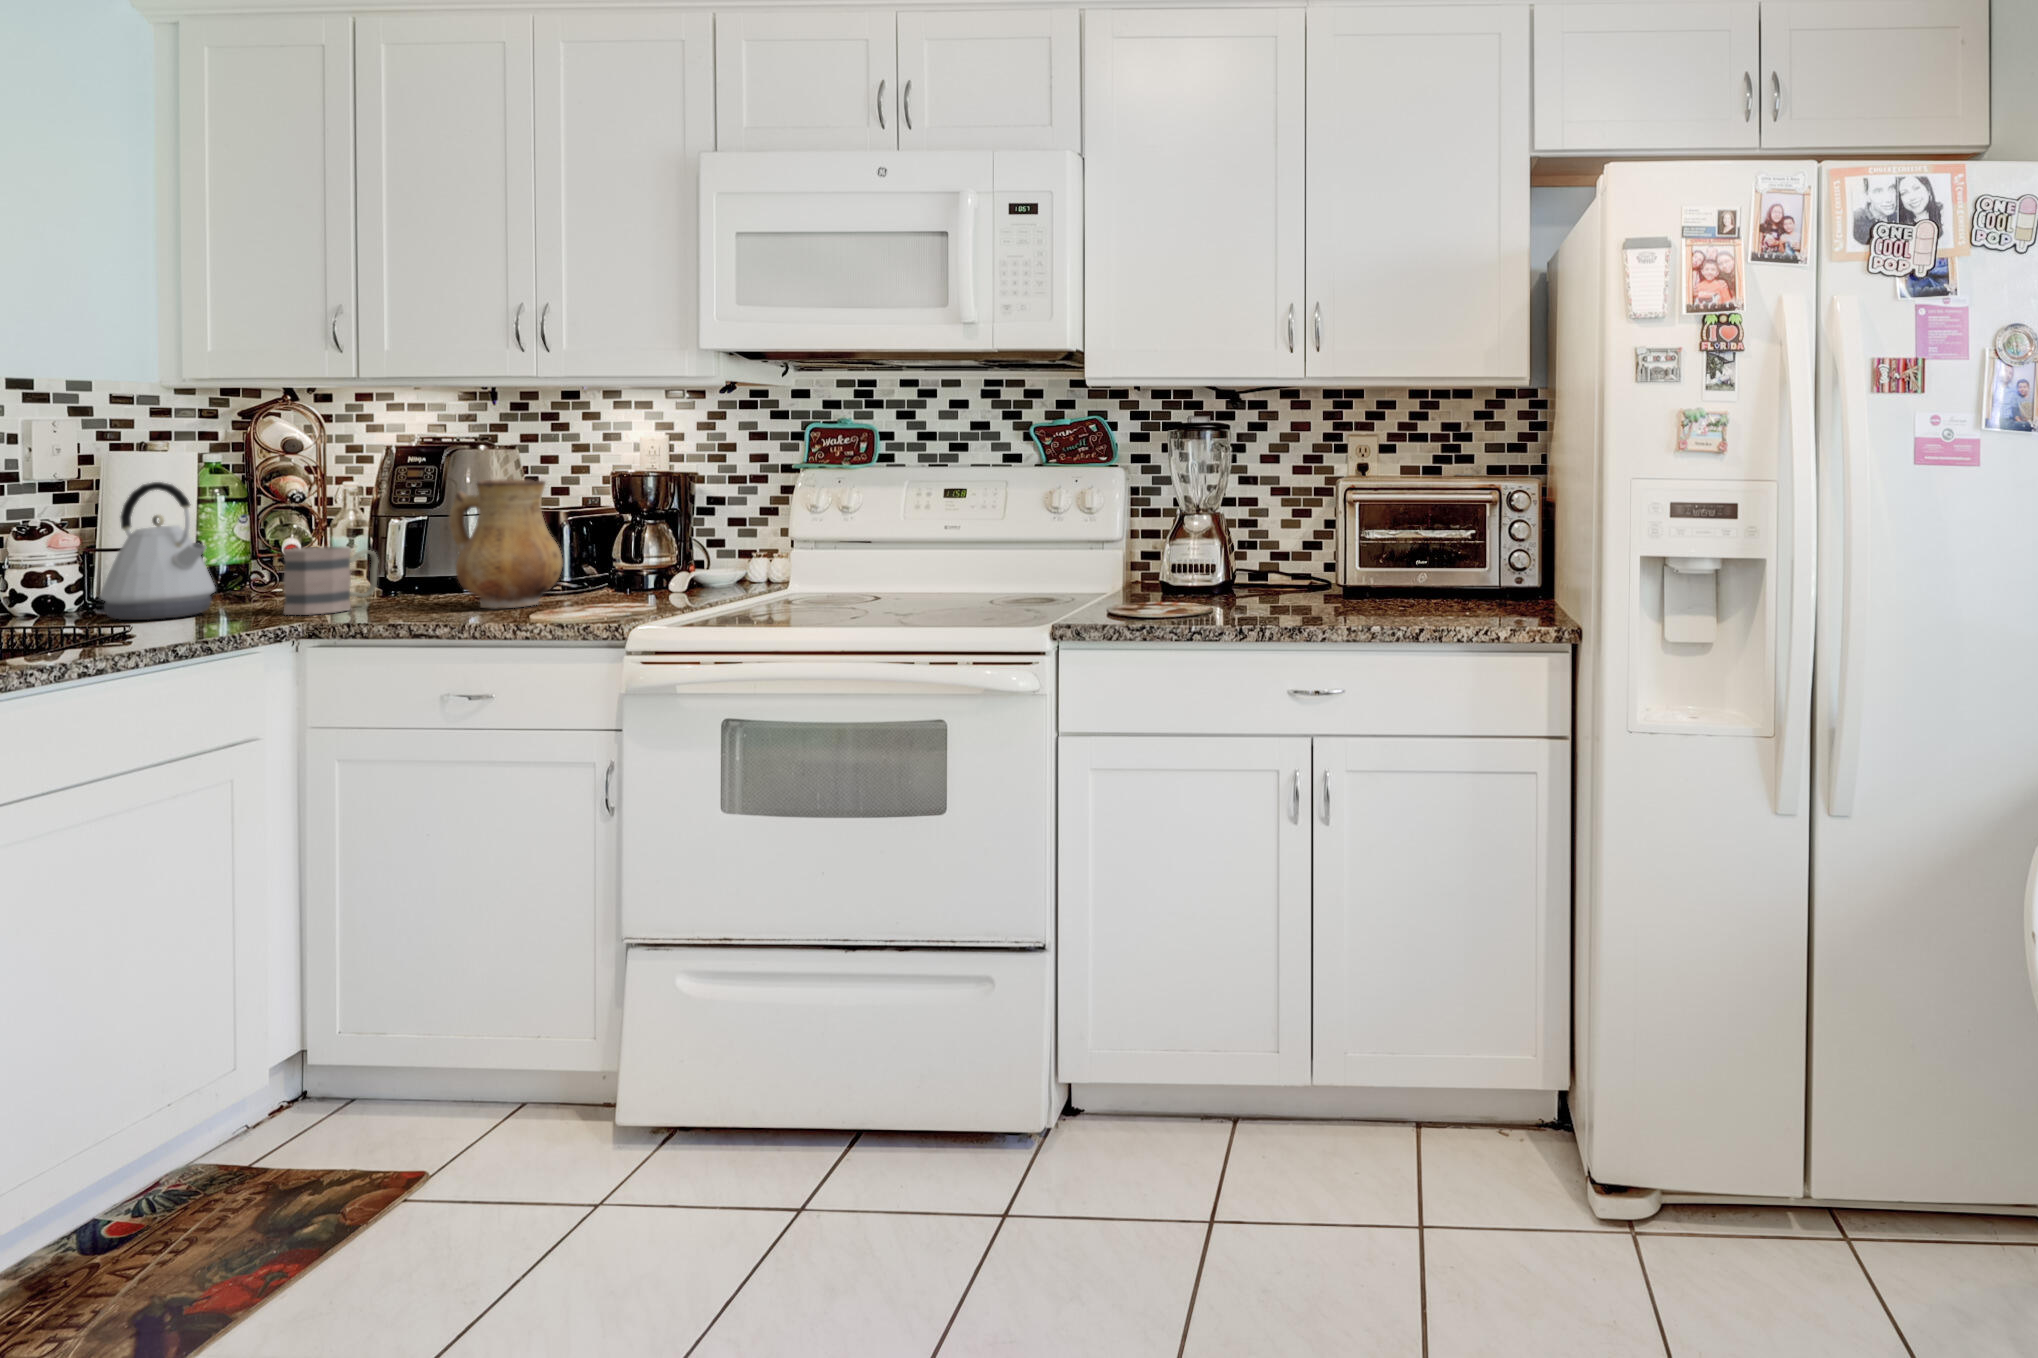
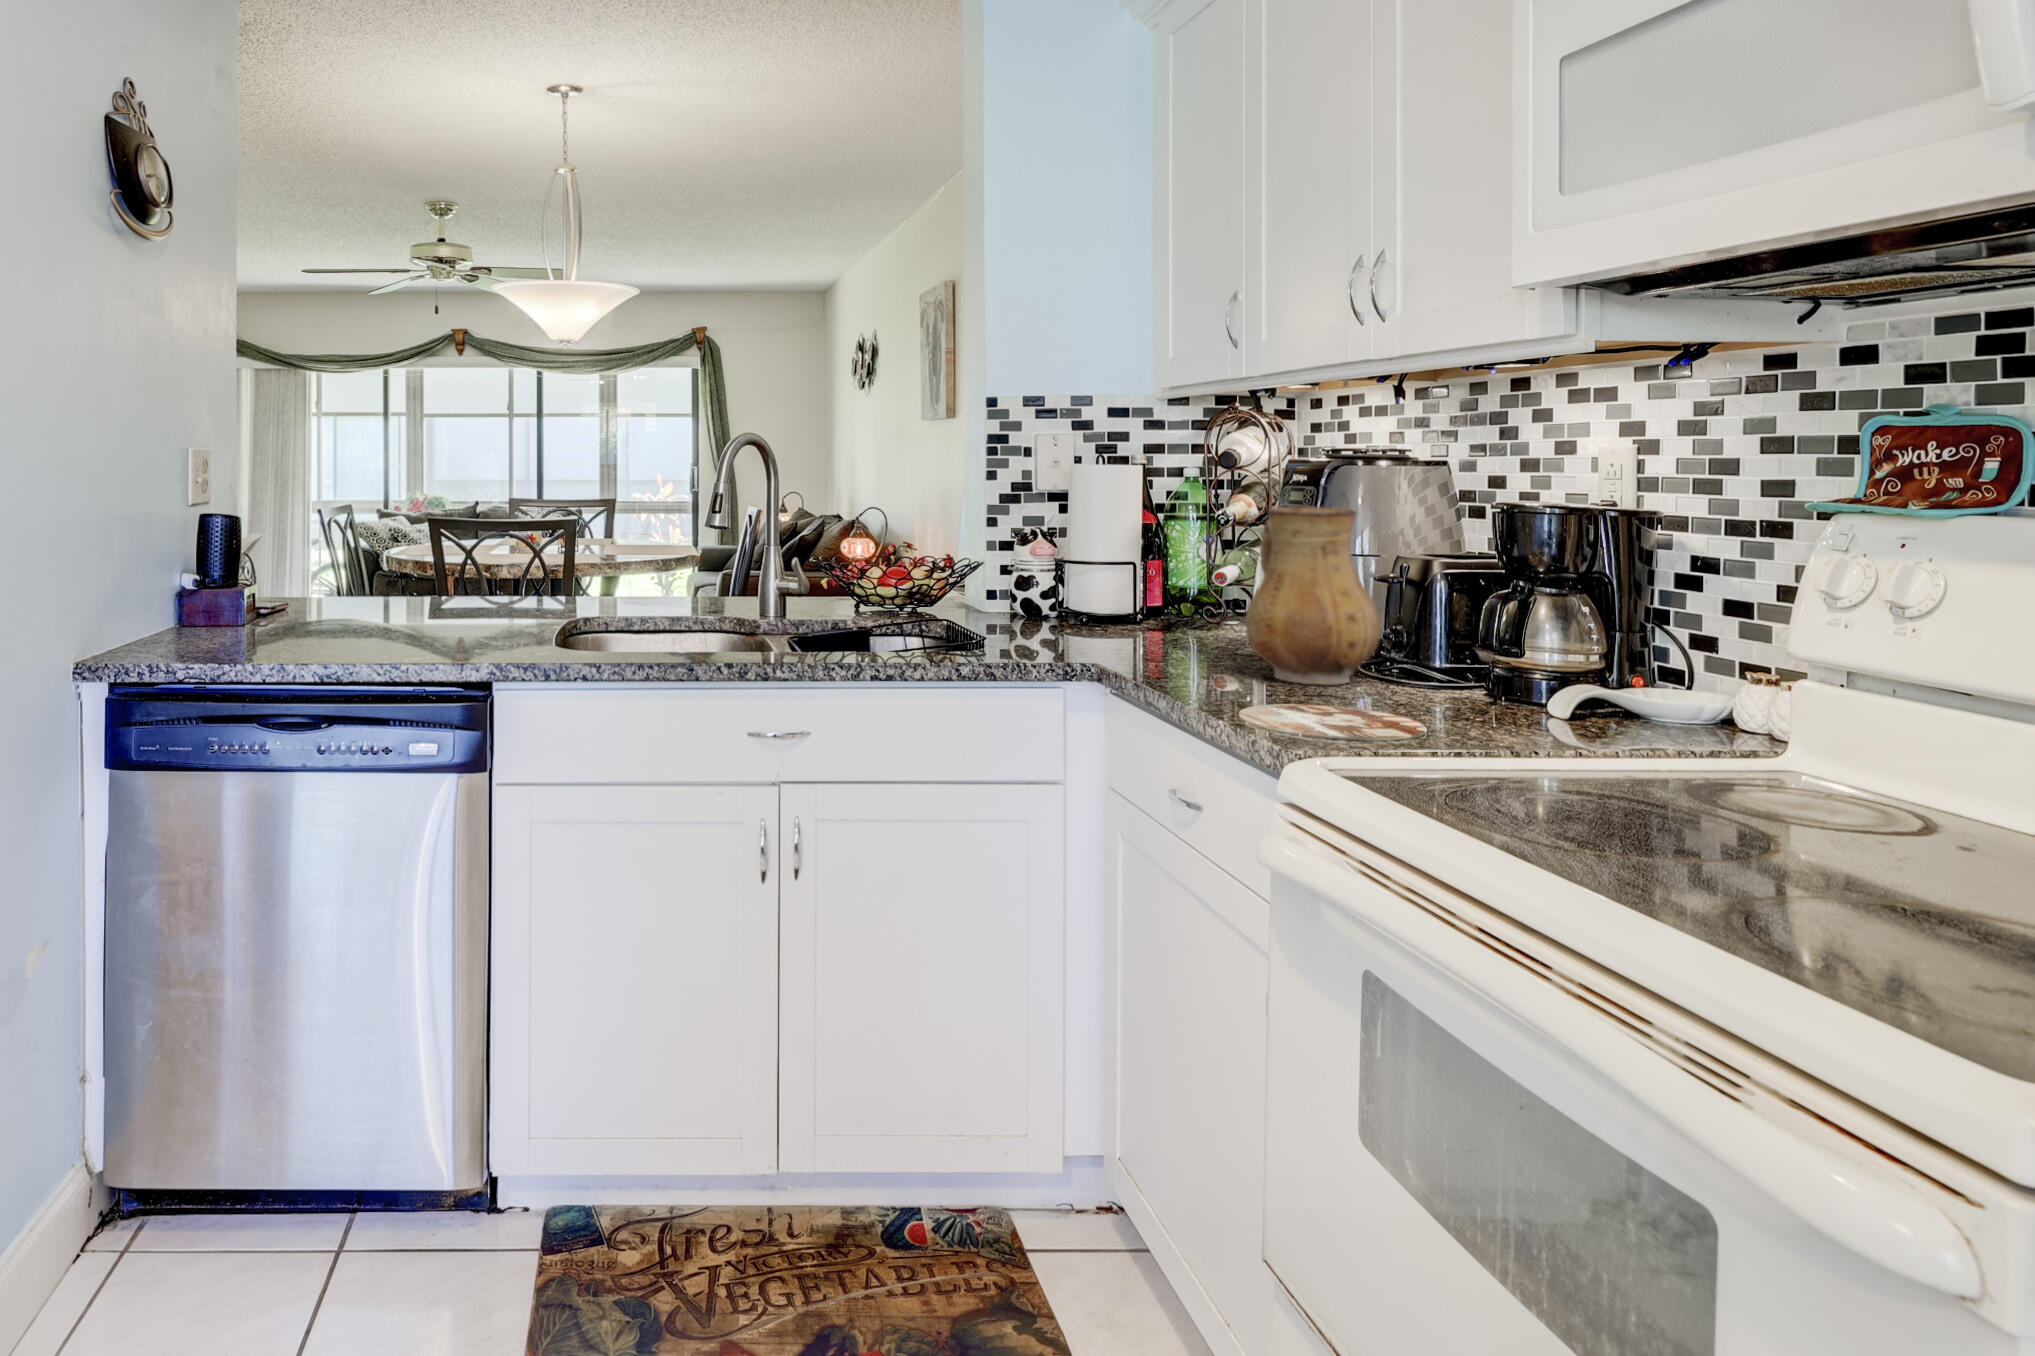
kettle: present [100,482,215,620] -> none [1012,495,1100,632]
mug: present [283,546,378,615] -> none [1117,573,1217,652]

